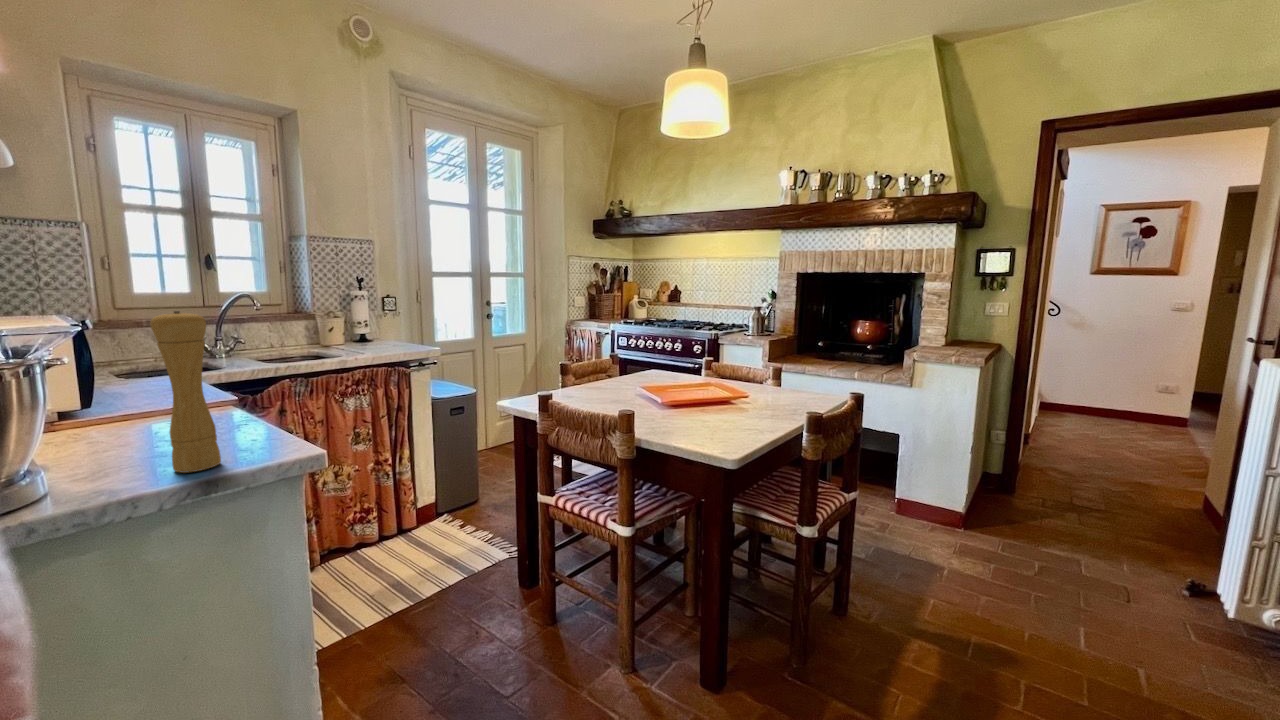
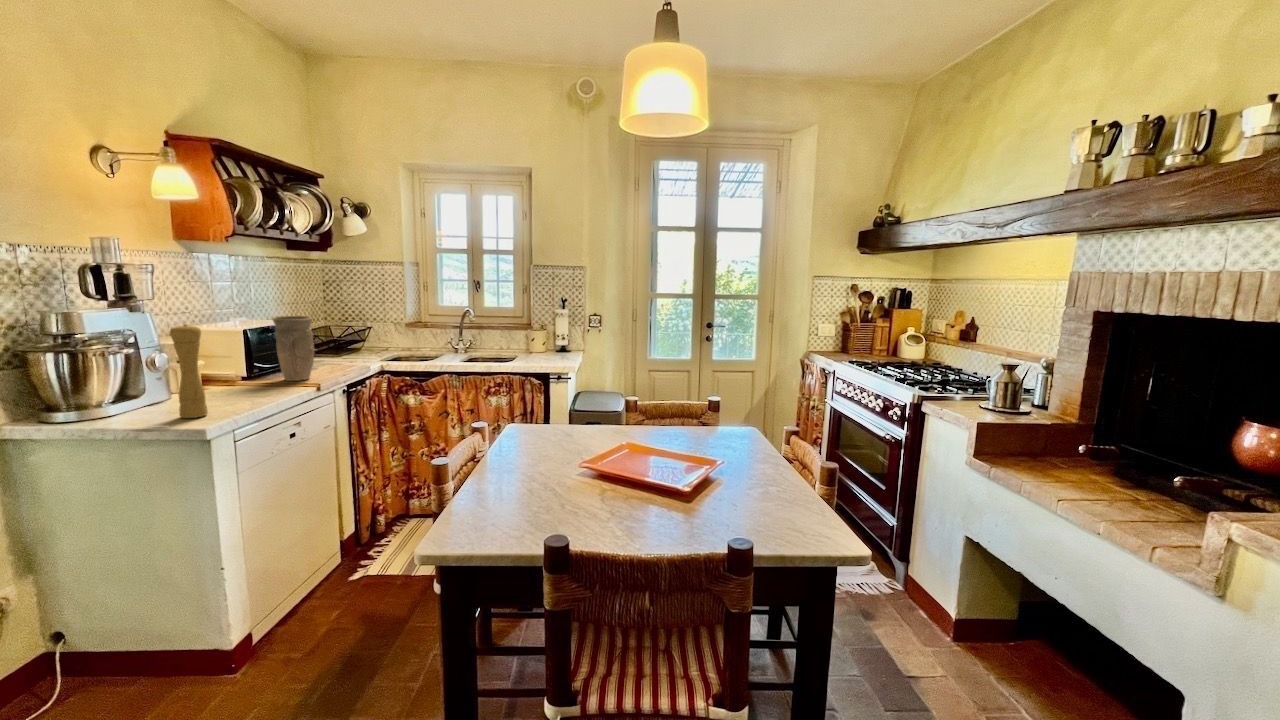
vase: none [52,306,144,418] -> present [272,316,314,381]

